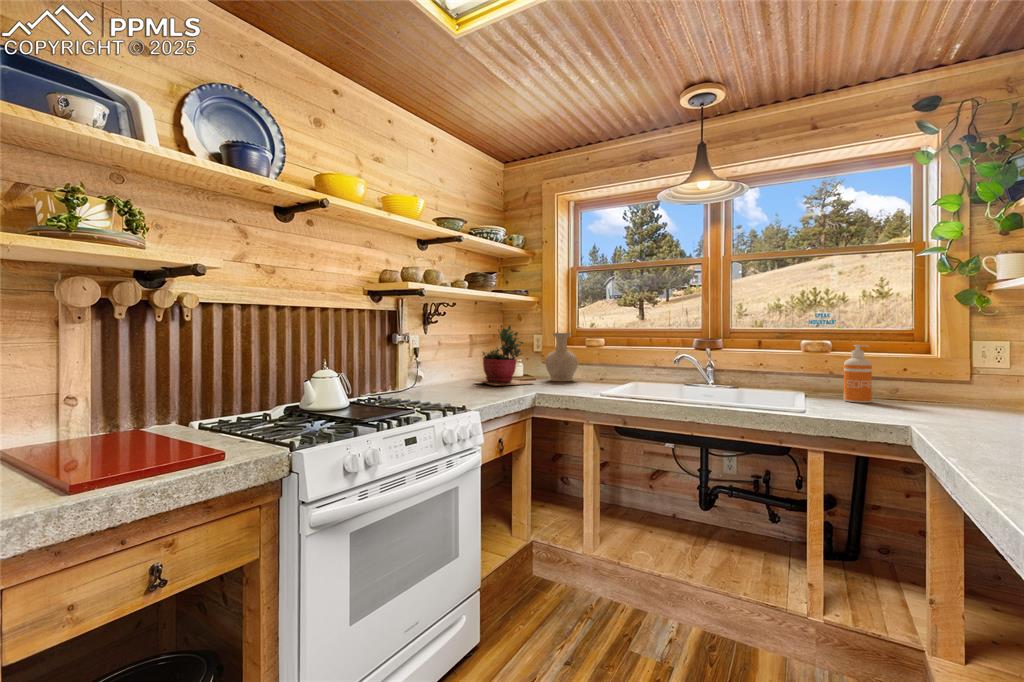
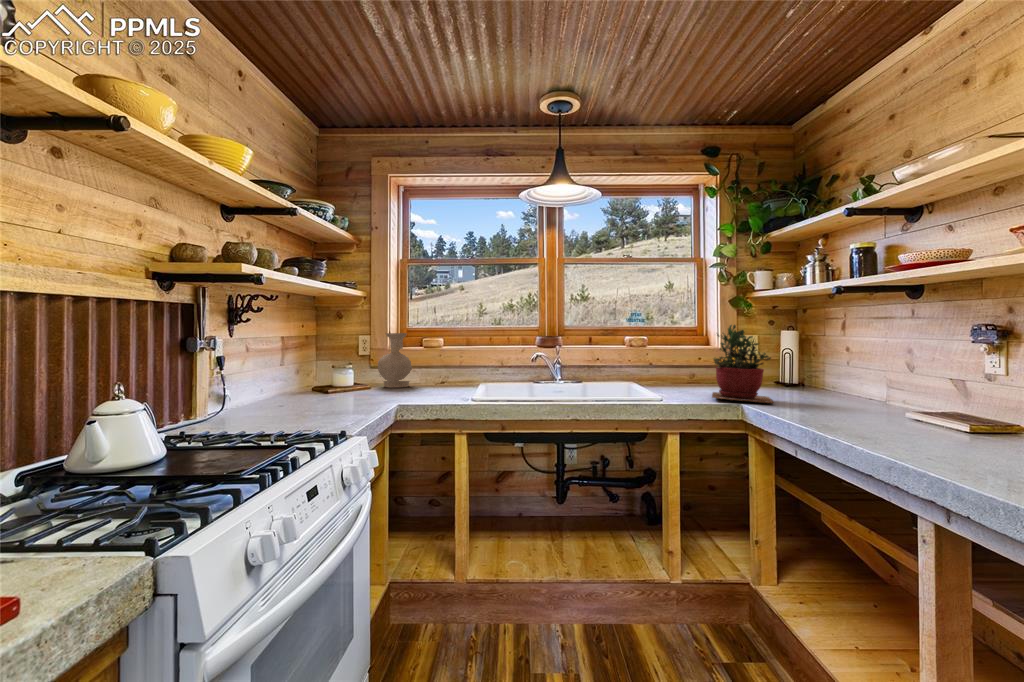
succulent plant: present [475,325,532,385] -> present [712,325,774,403]
soap dispenser: present [844,345,872,403] -> none [667,344,686,392]

